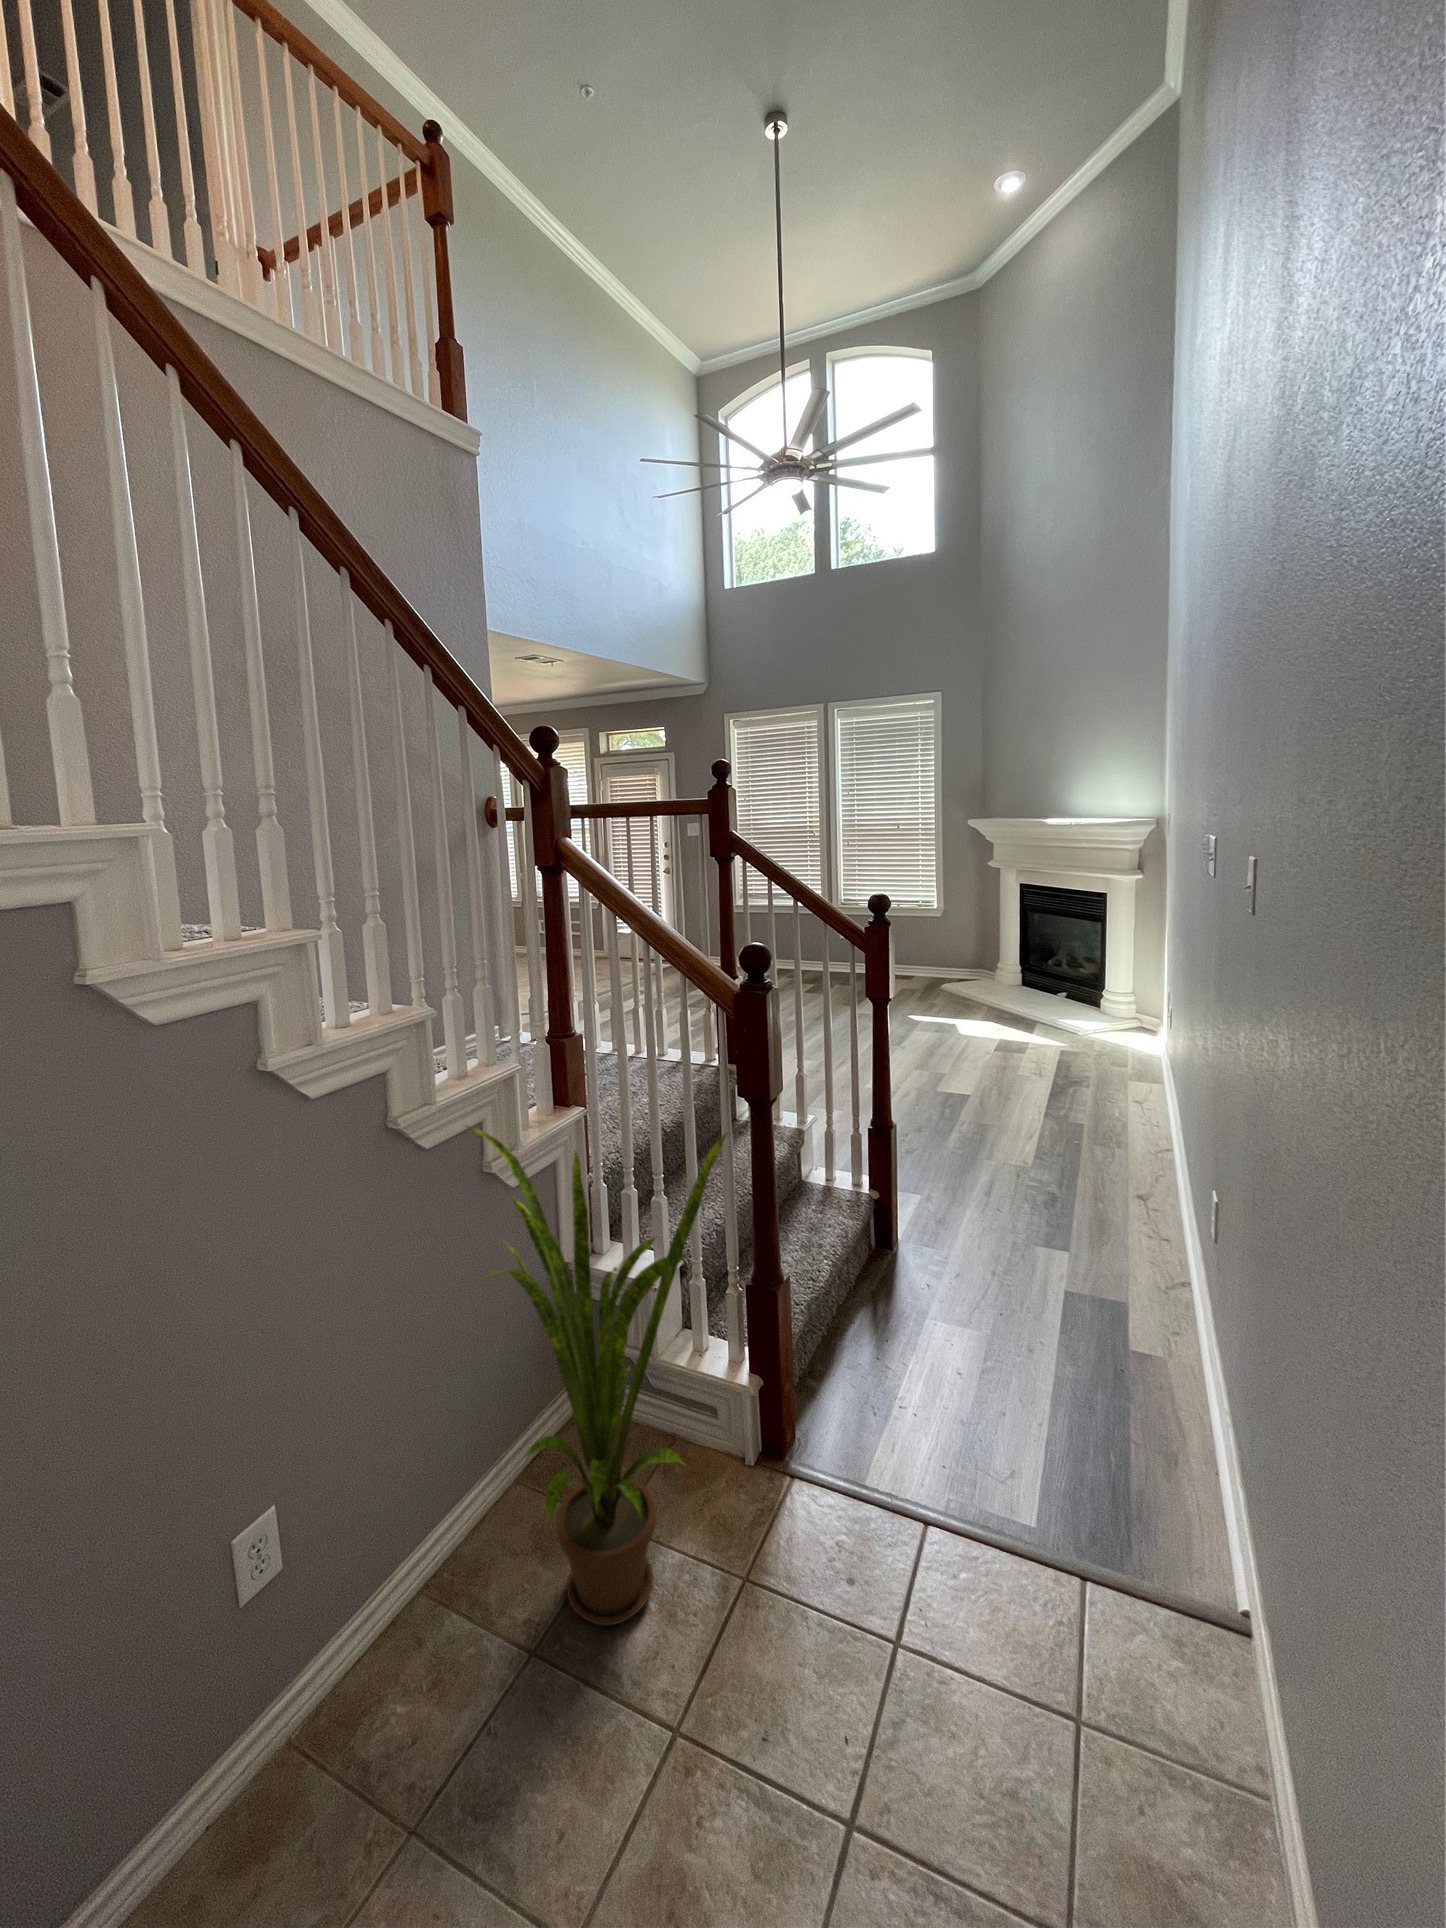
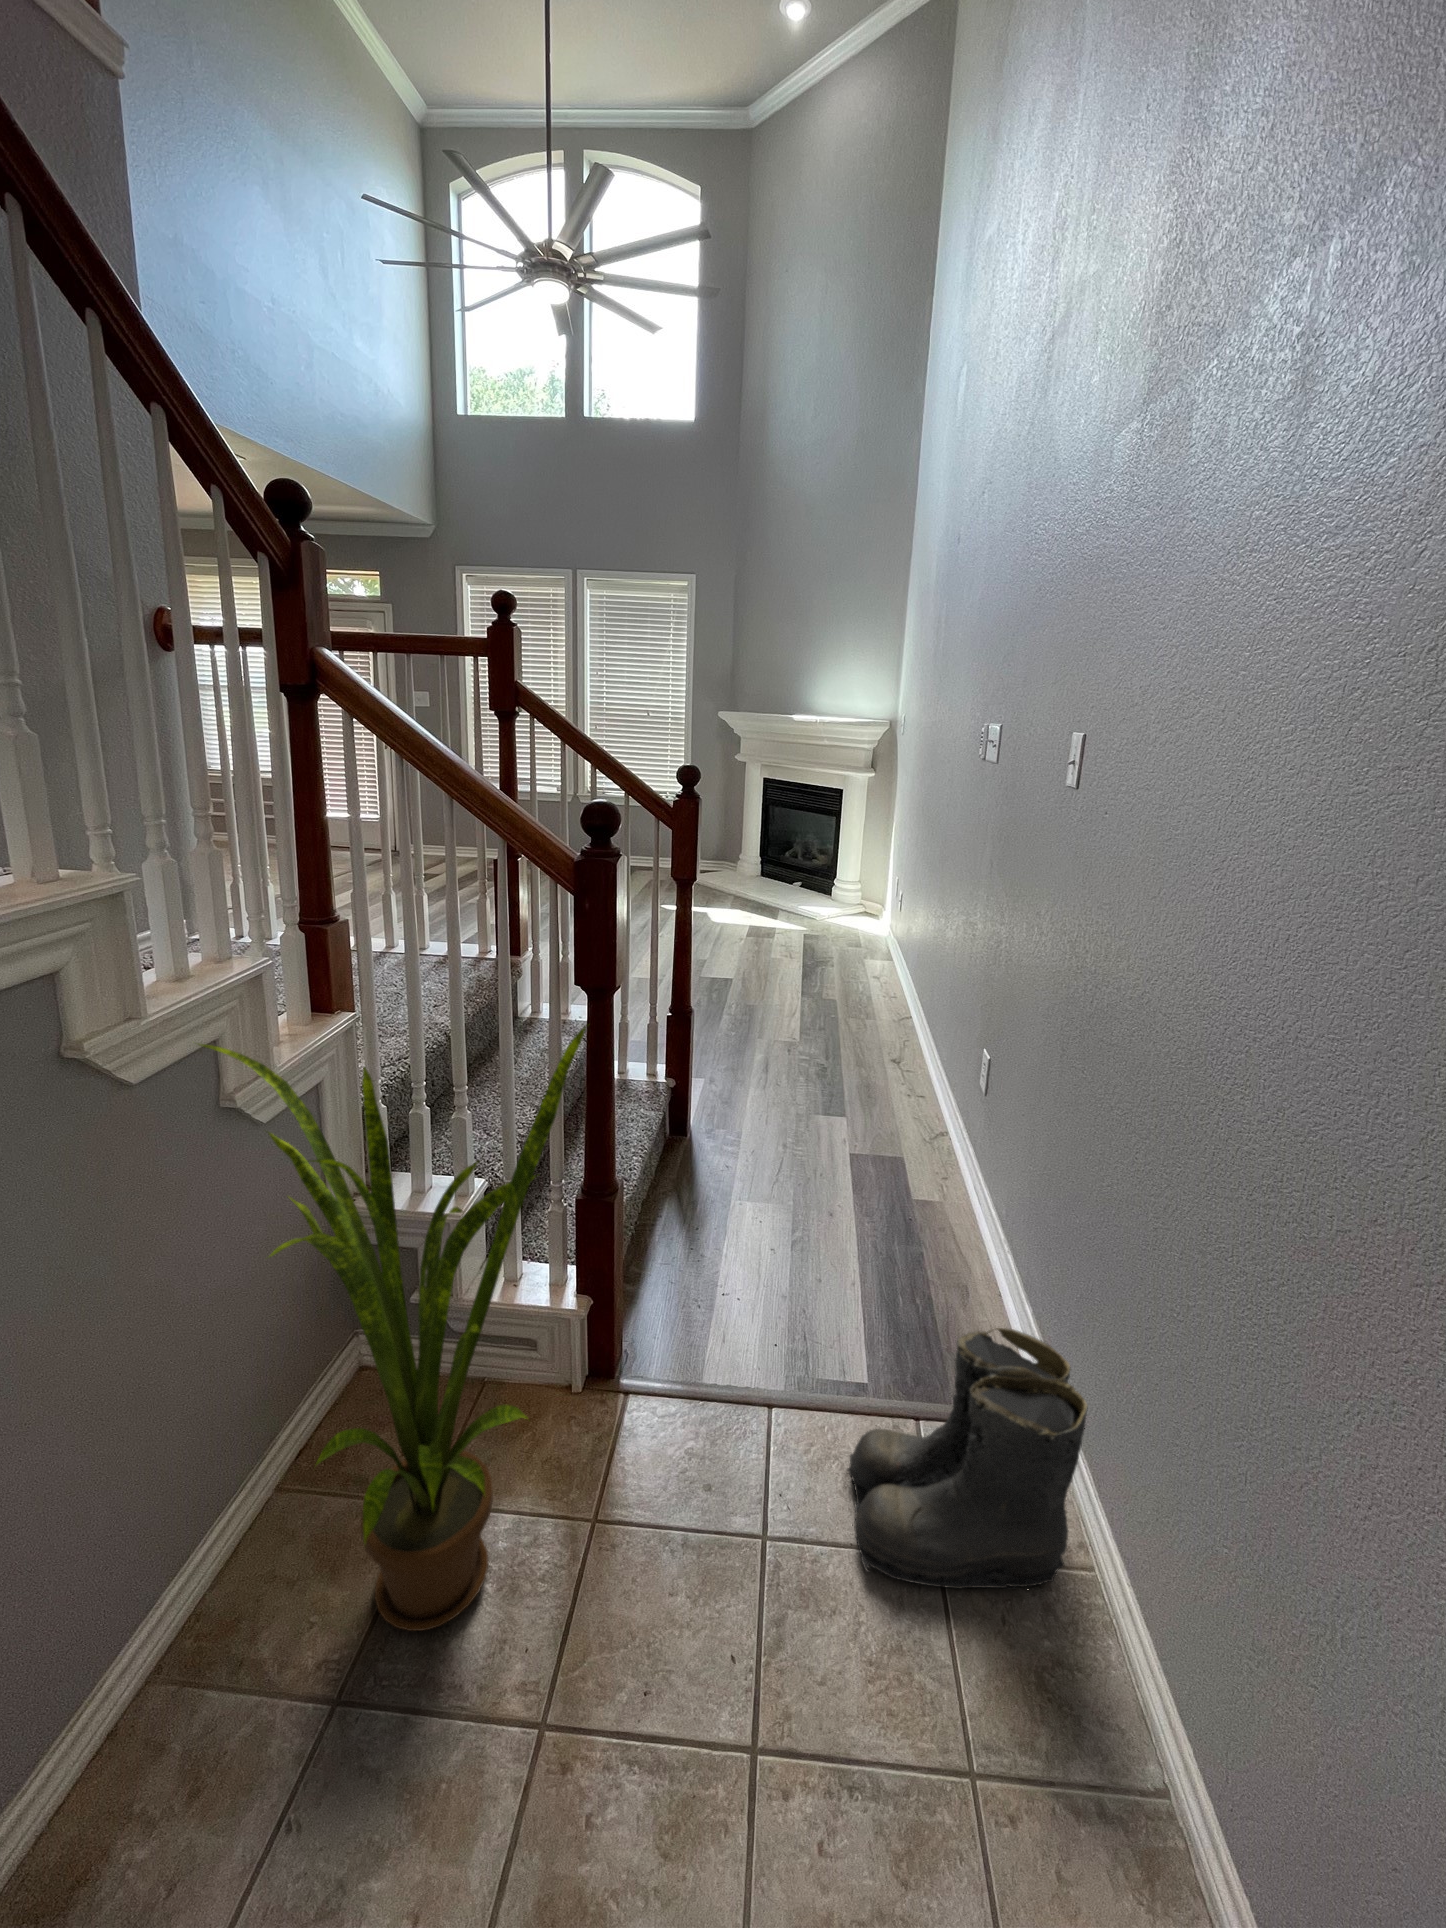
boots: none [984,1484,1238,1799] -> present [847,1328,1088,1589]

